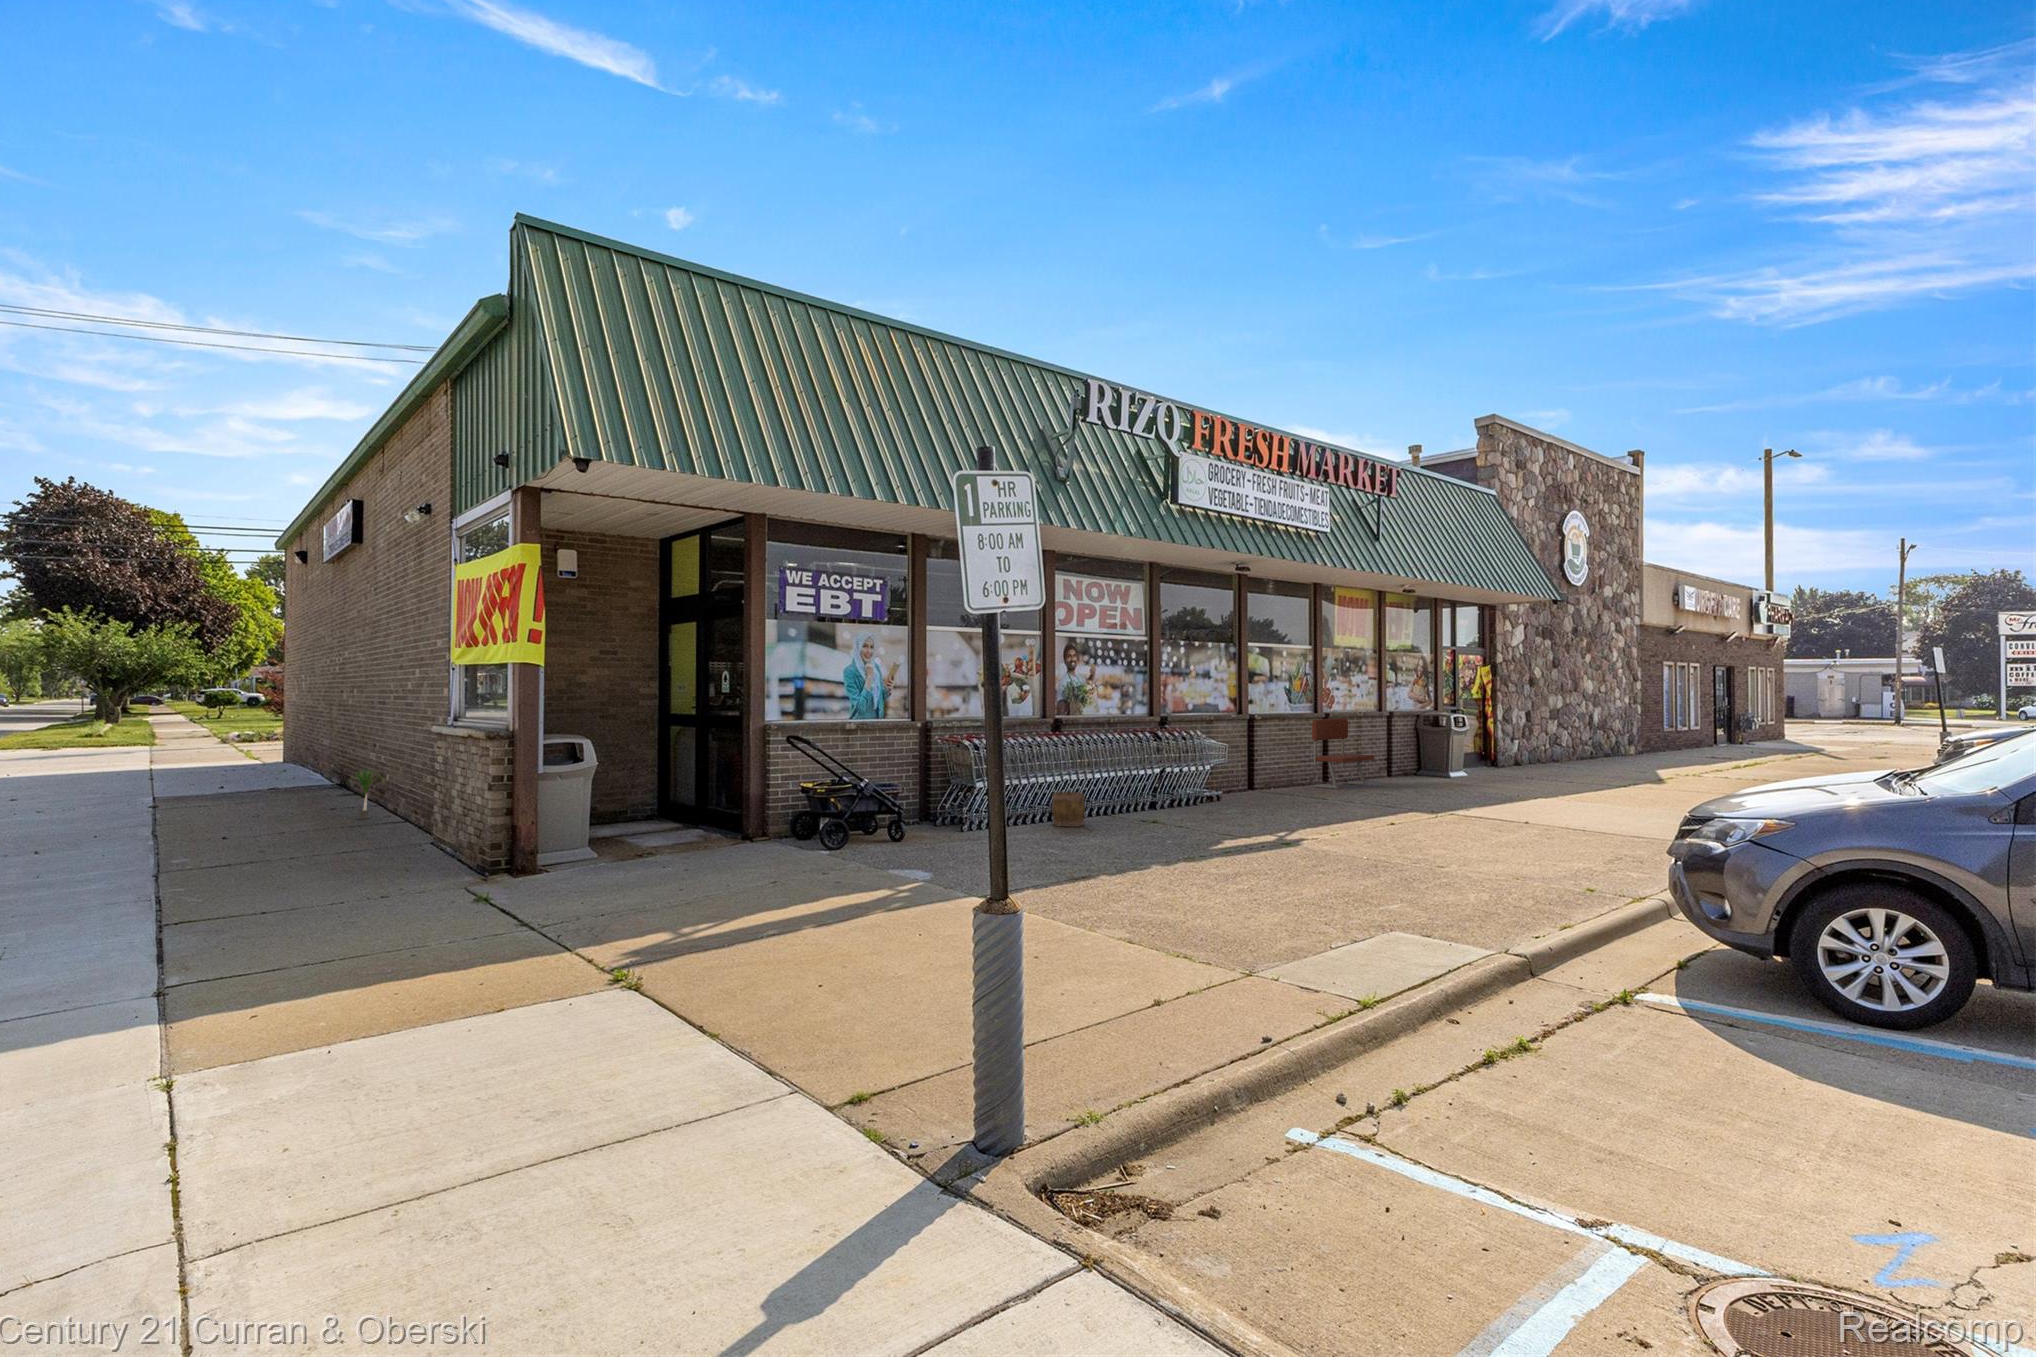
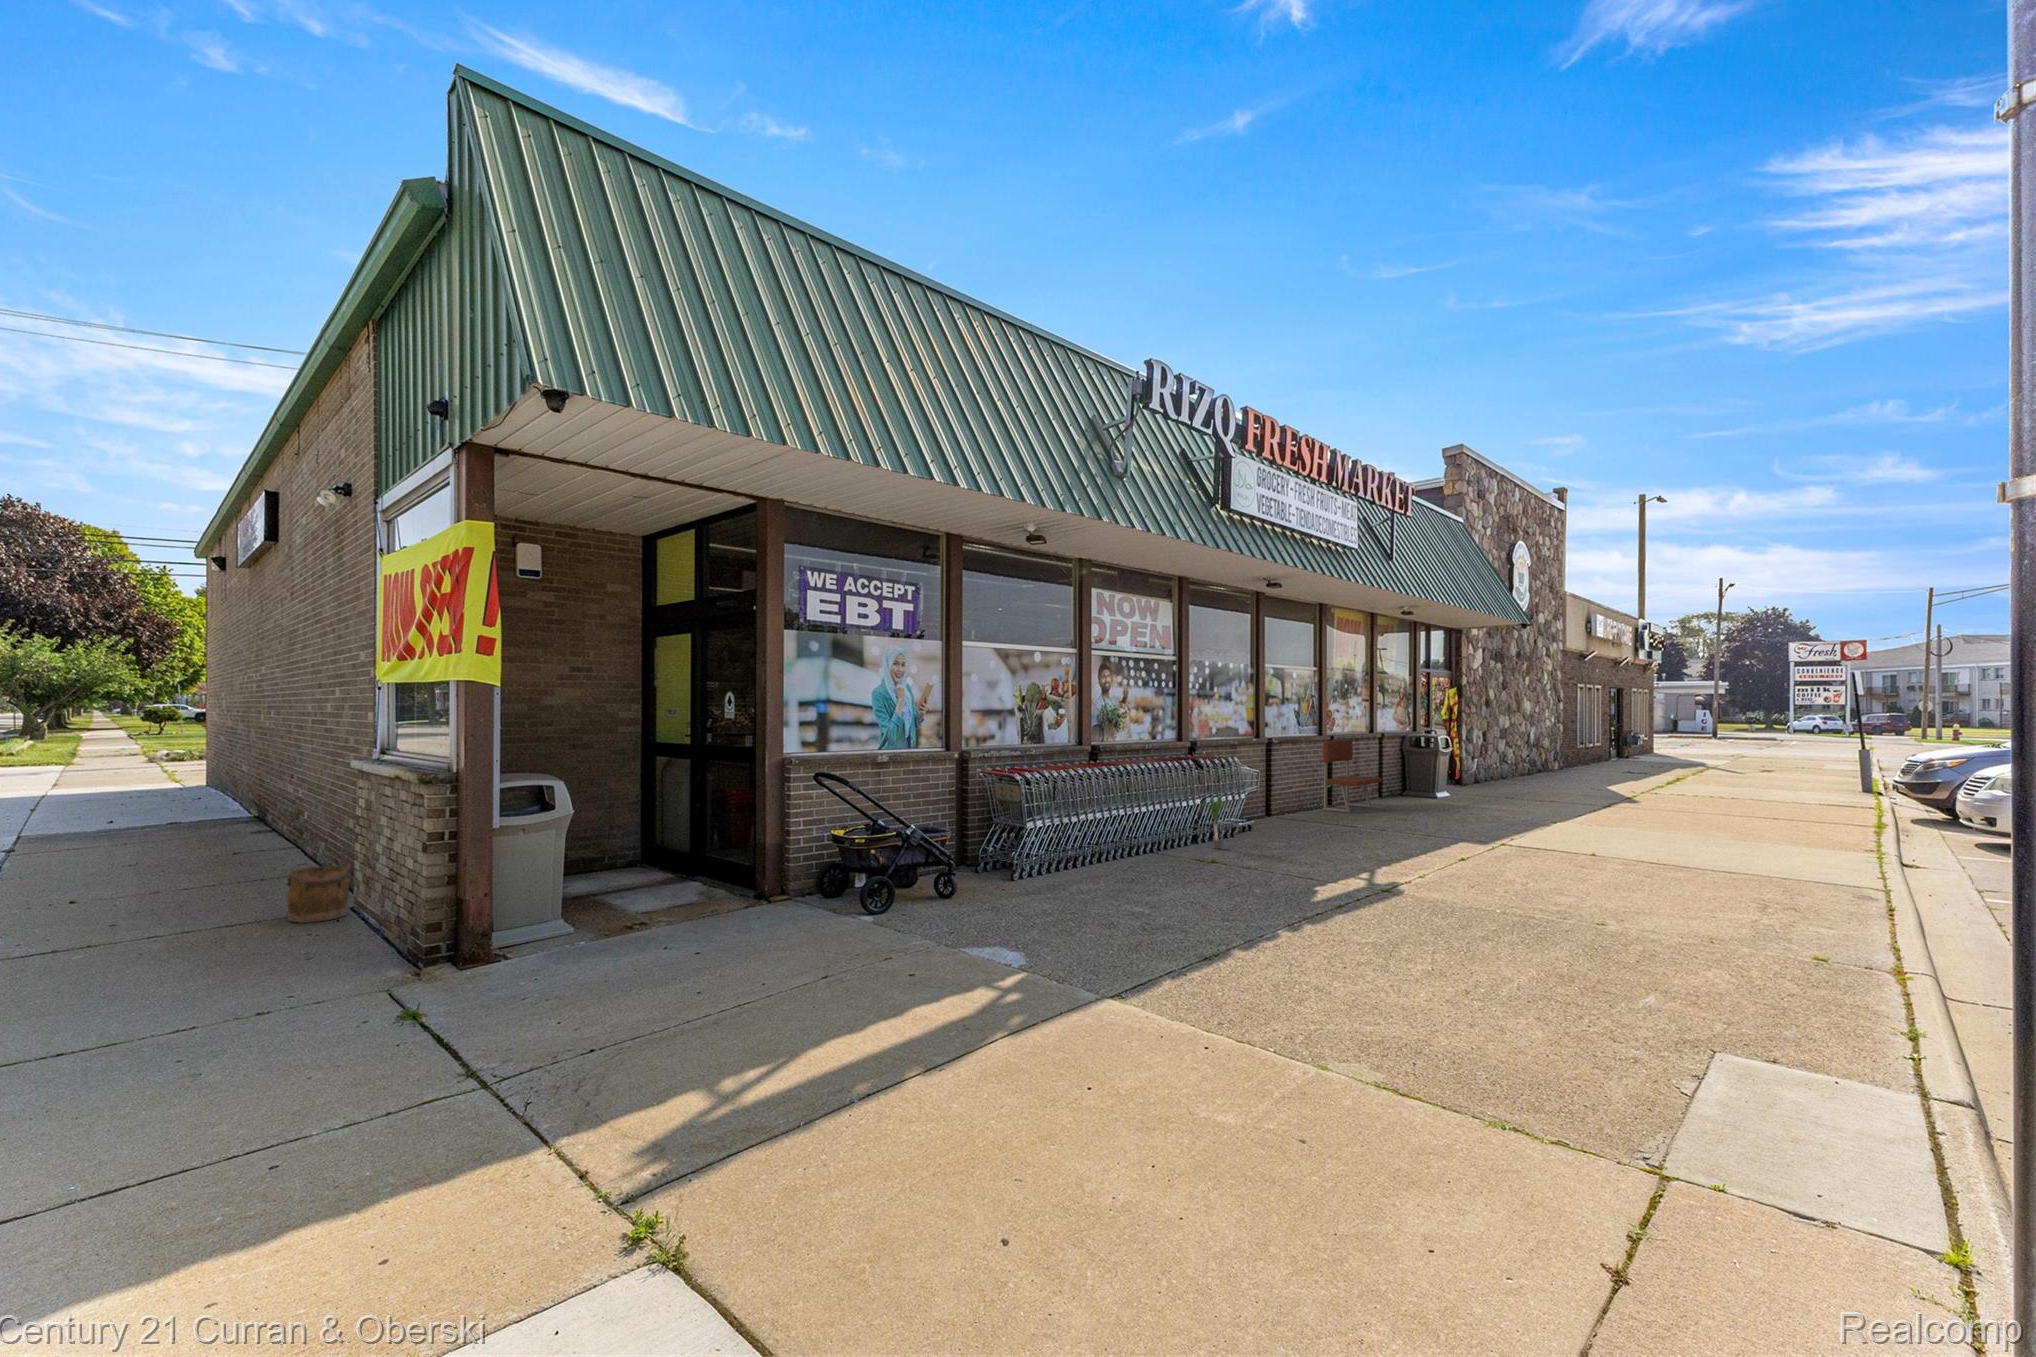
potted plant: present [356,770,374,819] -> present [1208,797,1224,849]
bucket: present [1052,791,1087,827] -> present [287,865,354,923]

